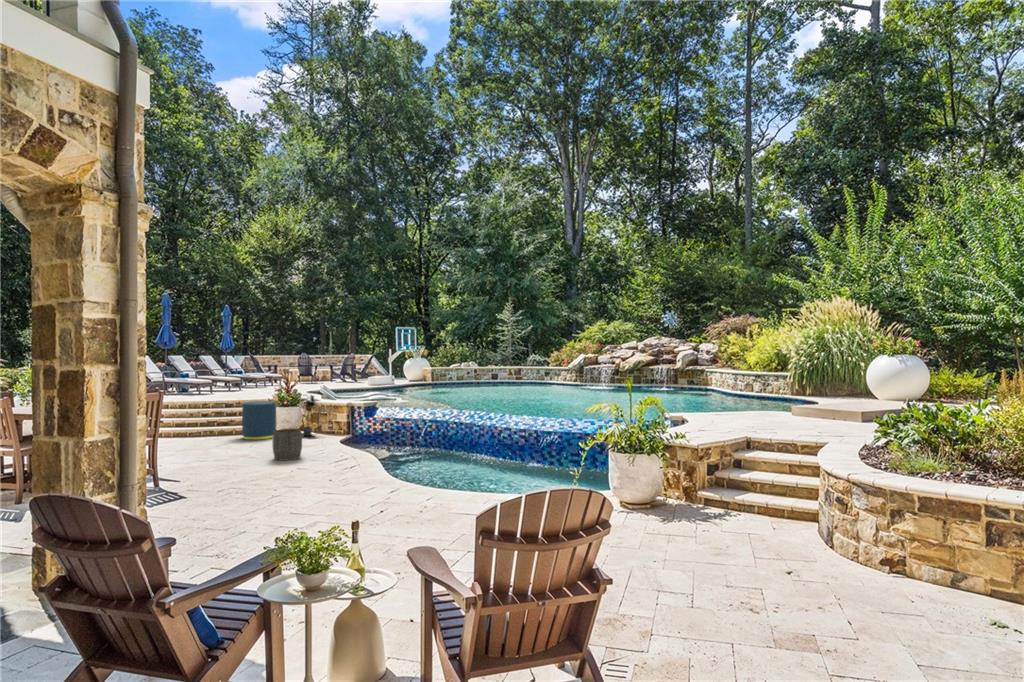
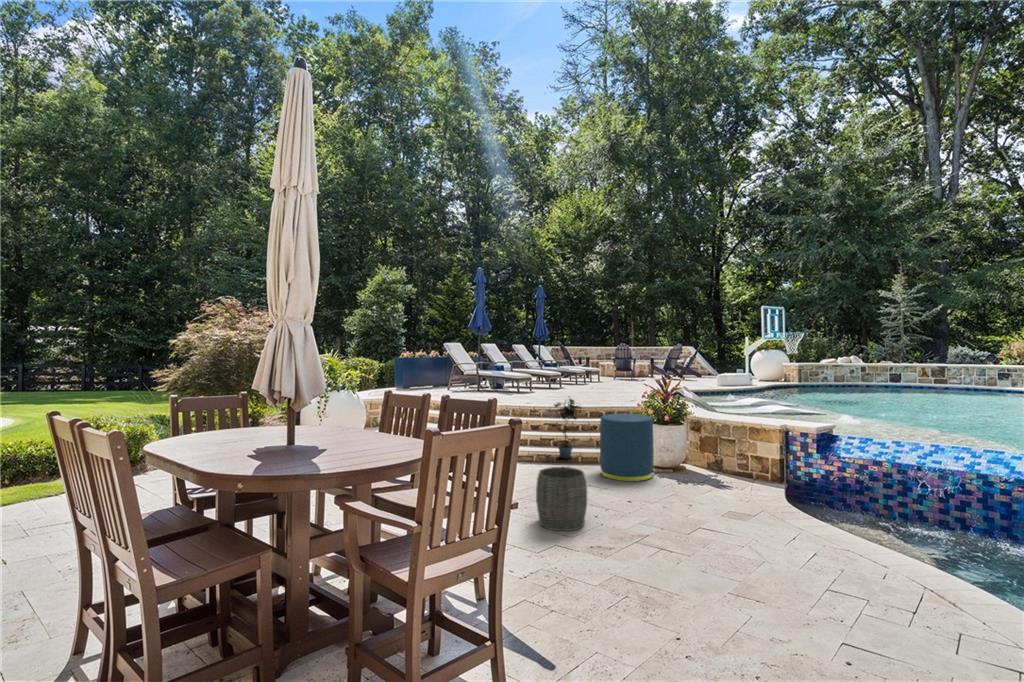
potted plant: present [300,395,319,436] -> present [554,399,582,459]
woven basket: present [272,429,302,461] -> present [536,467,587,531]

